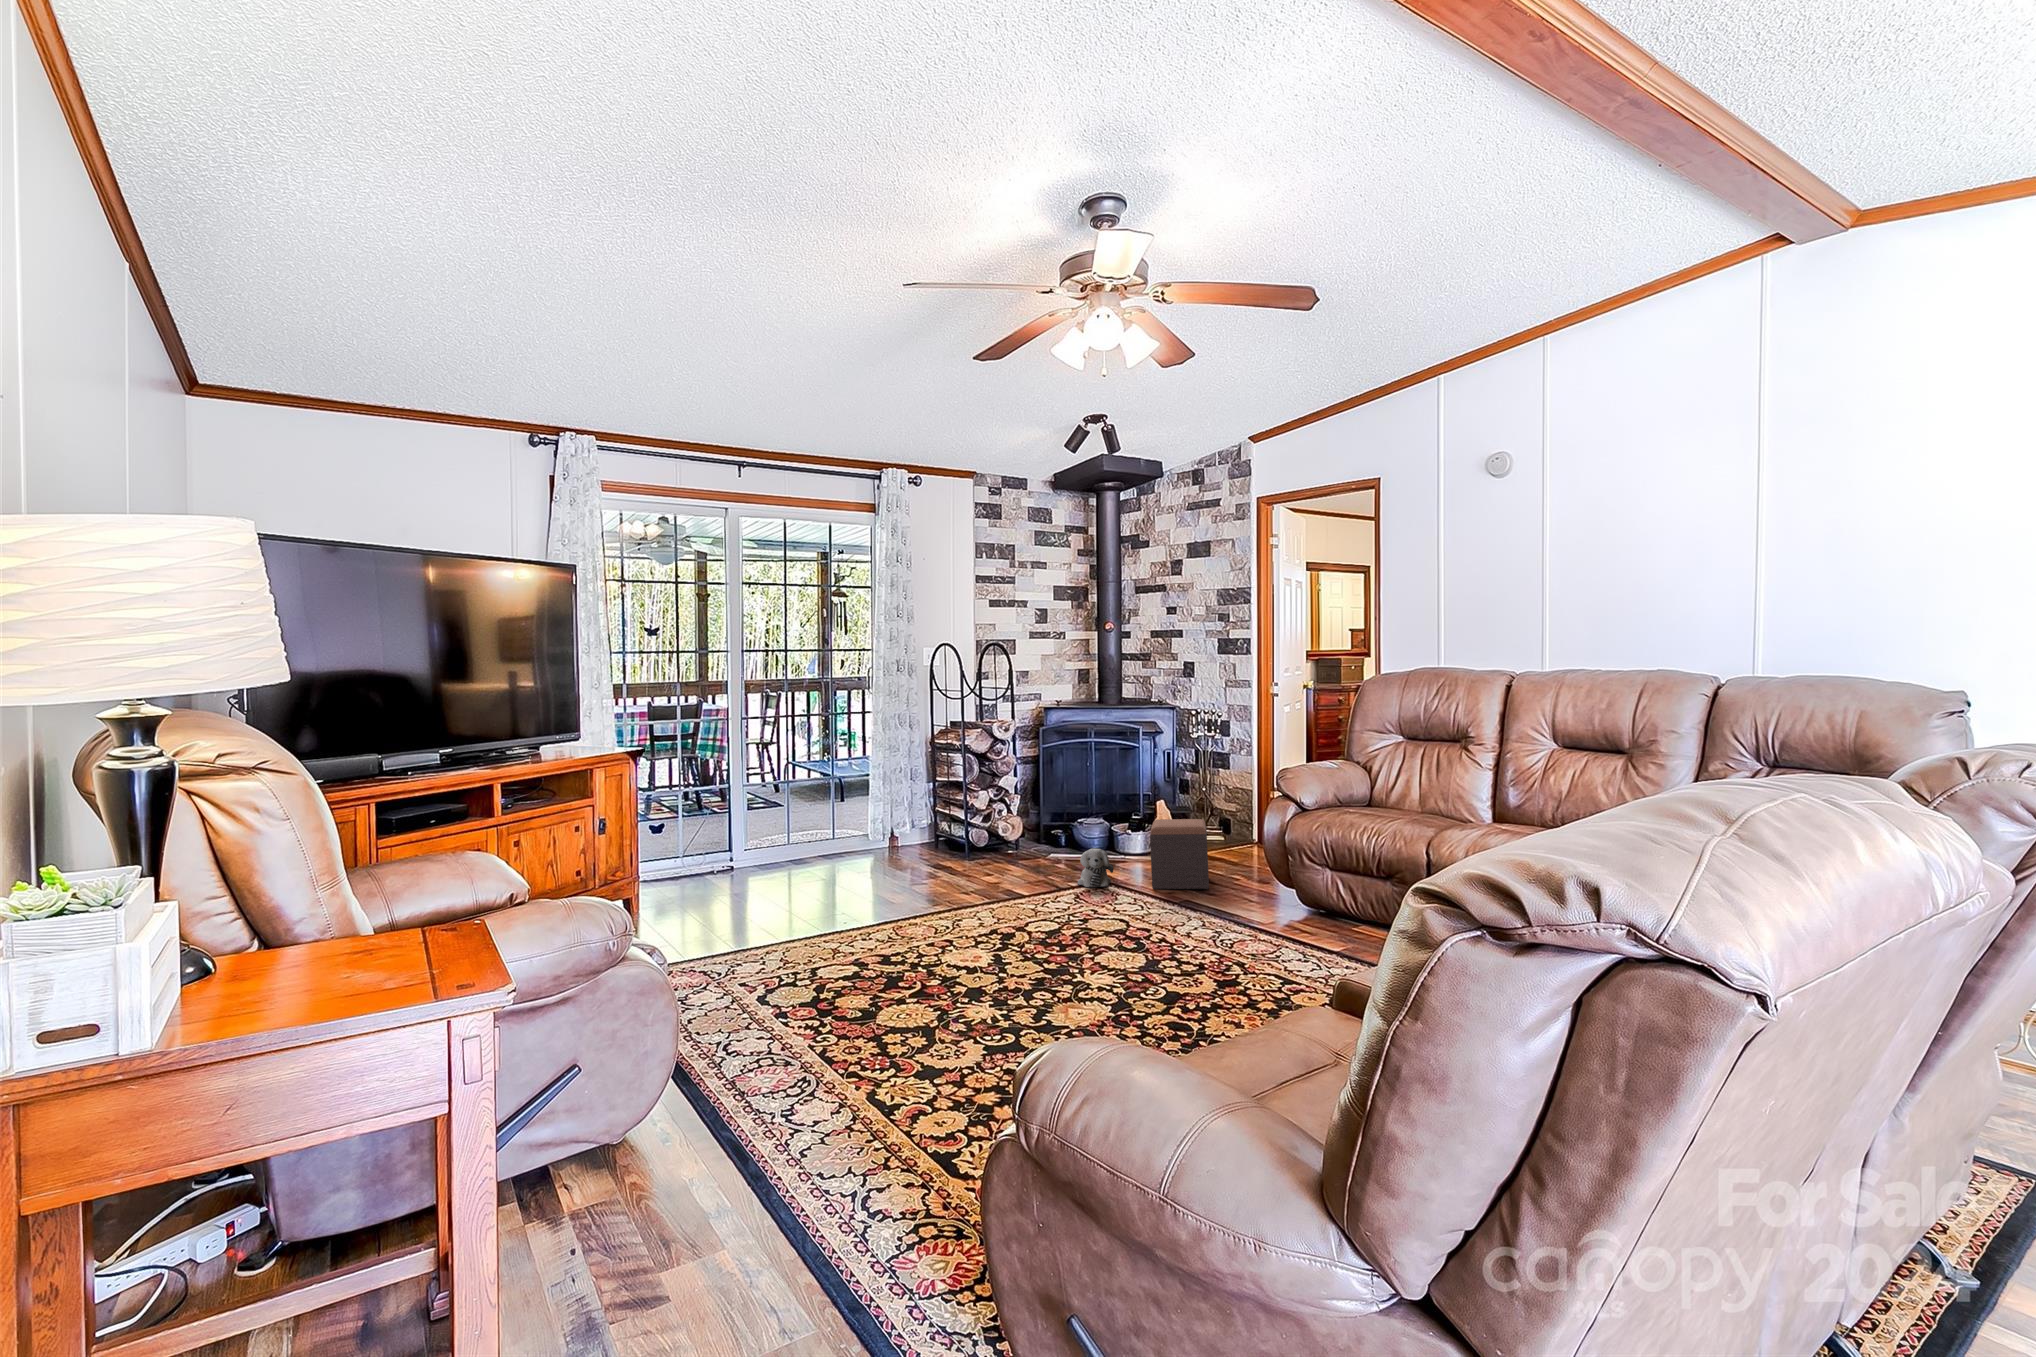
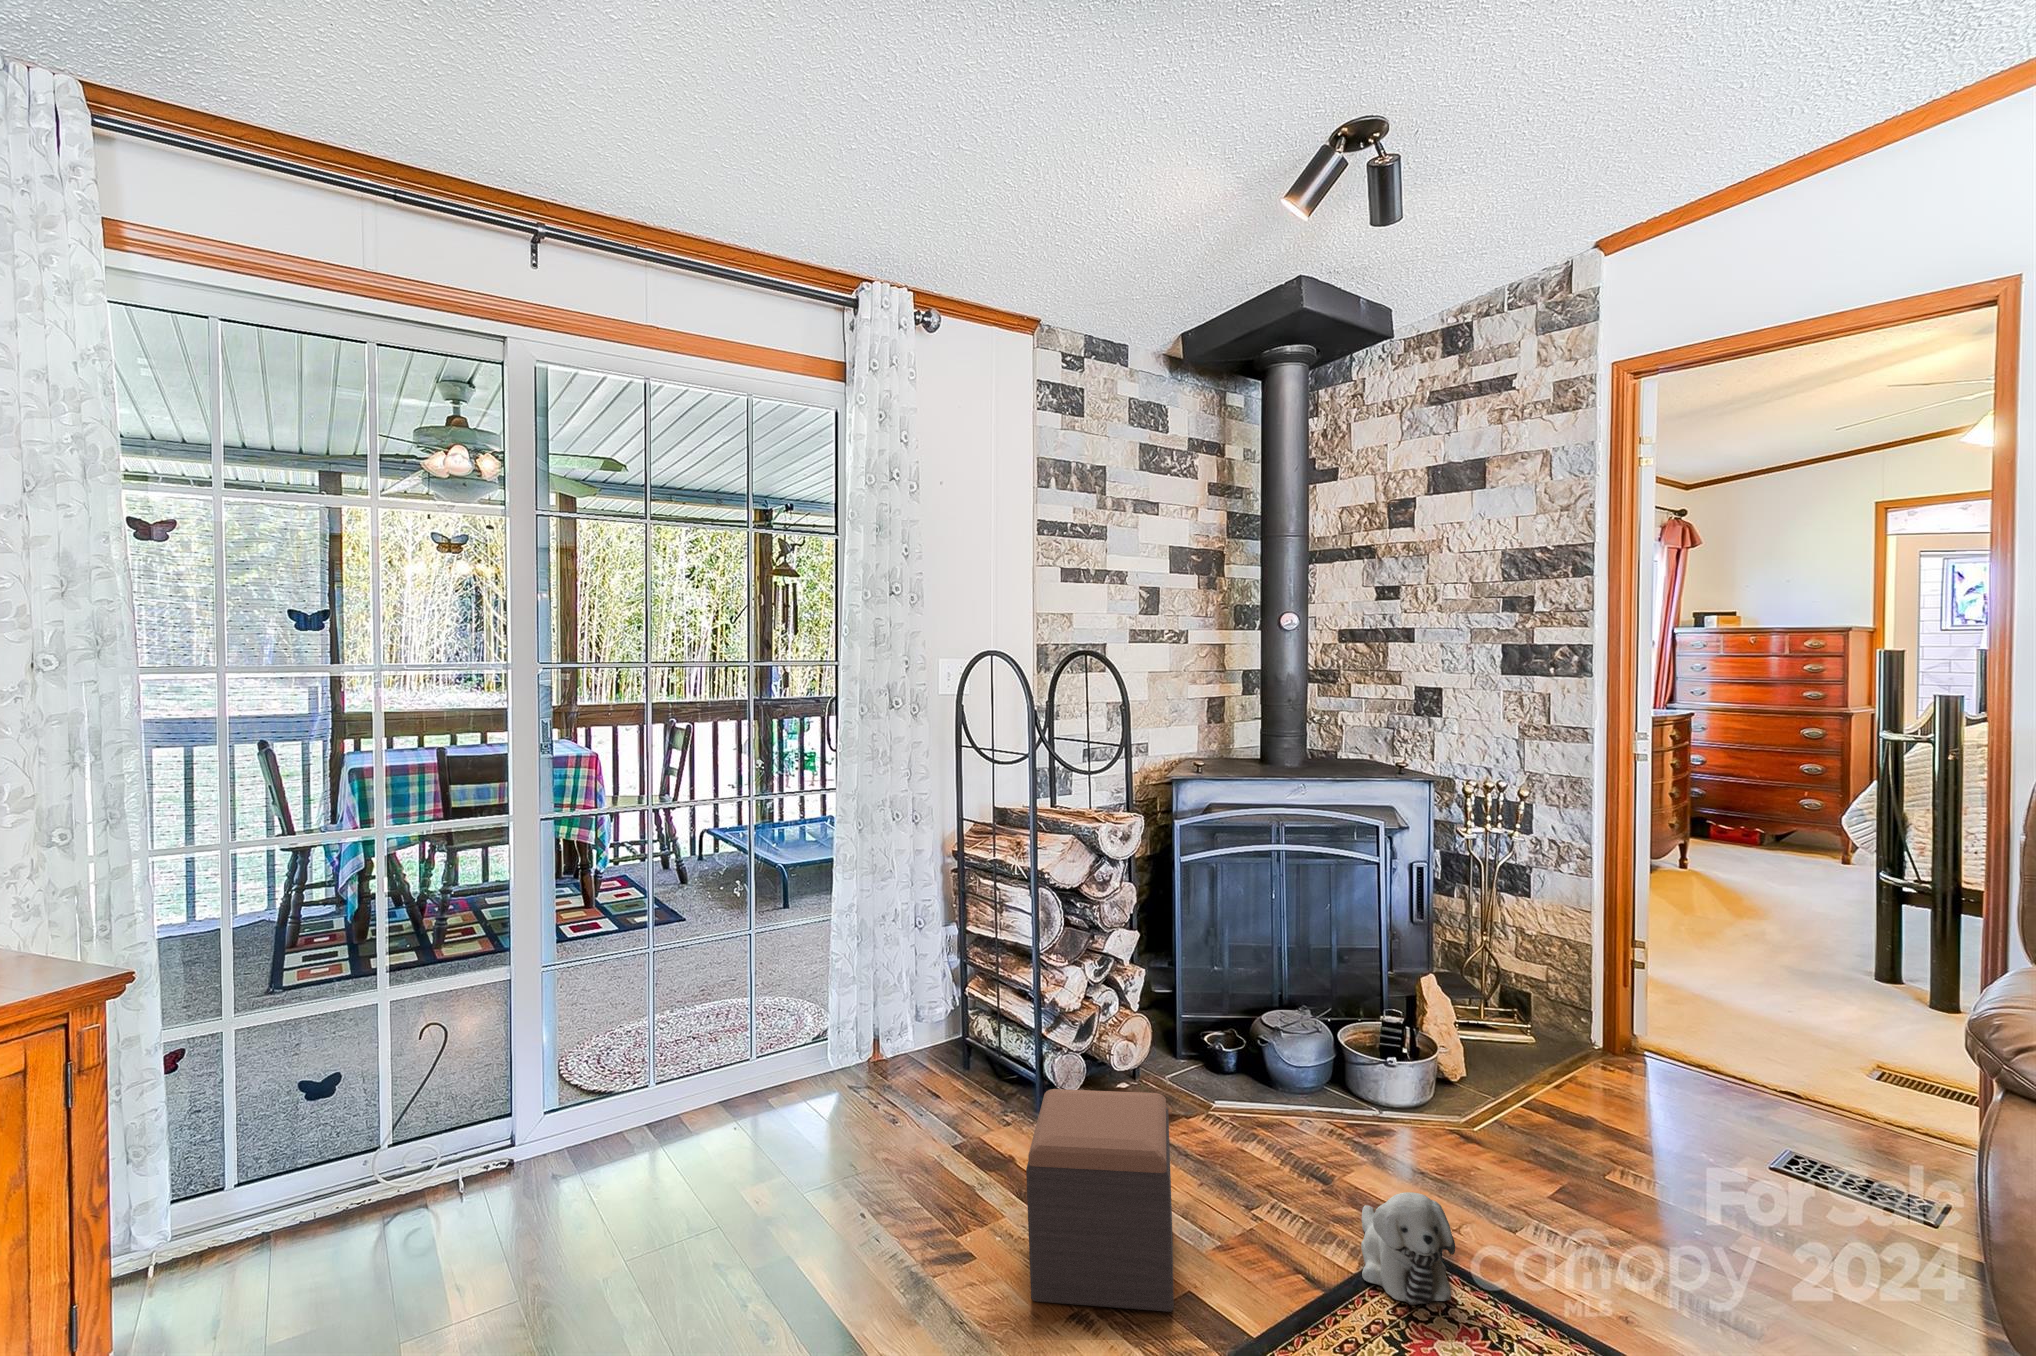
footstool: present [1150,819,1209,889] -> present [1026,1089,1174,1312]

